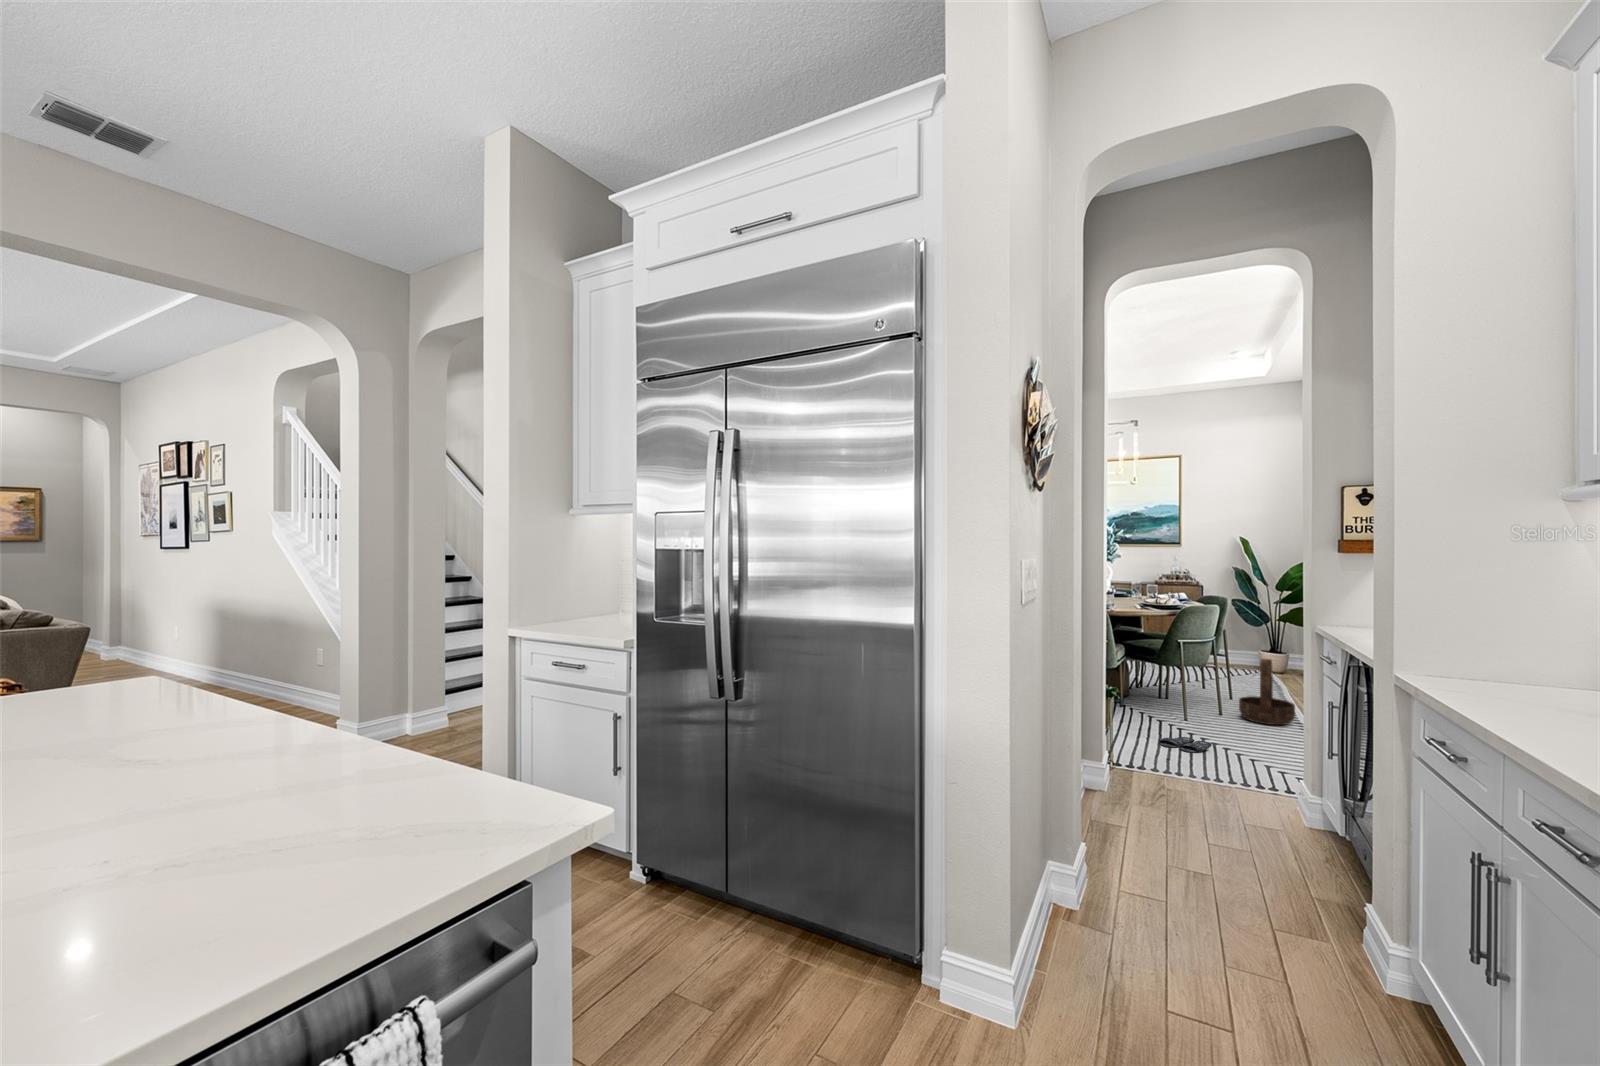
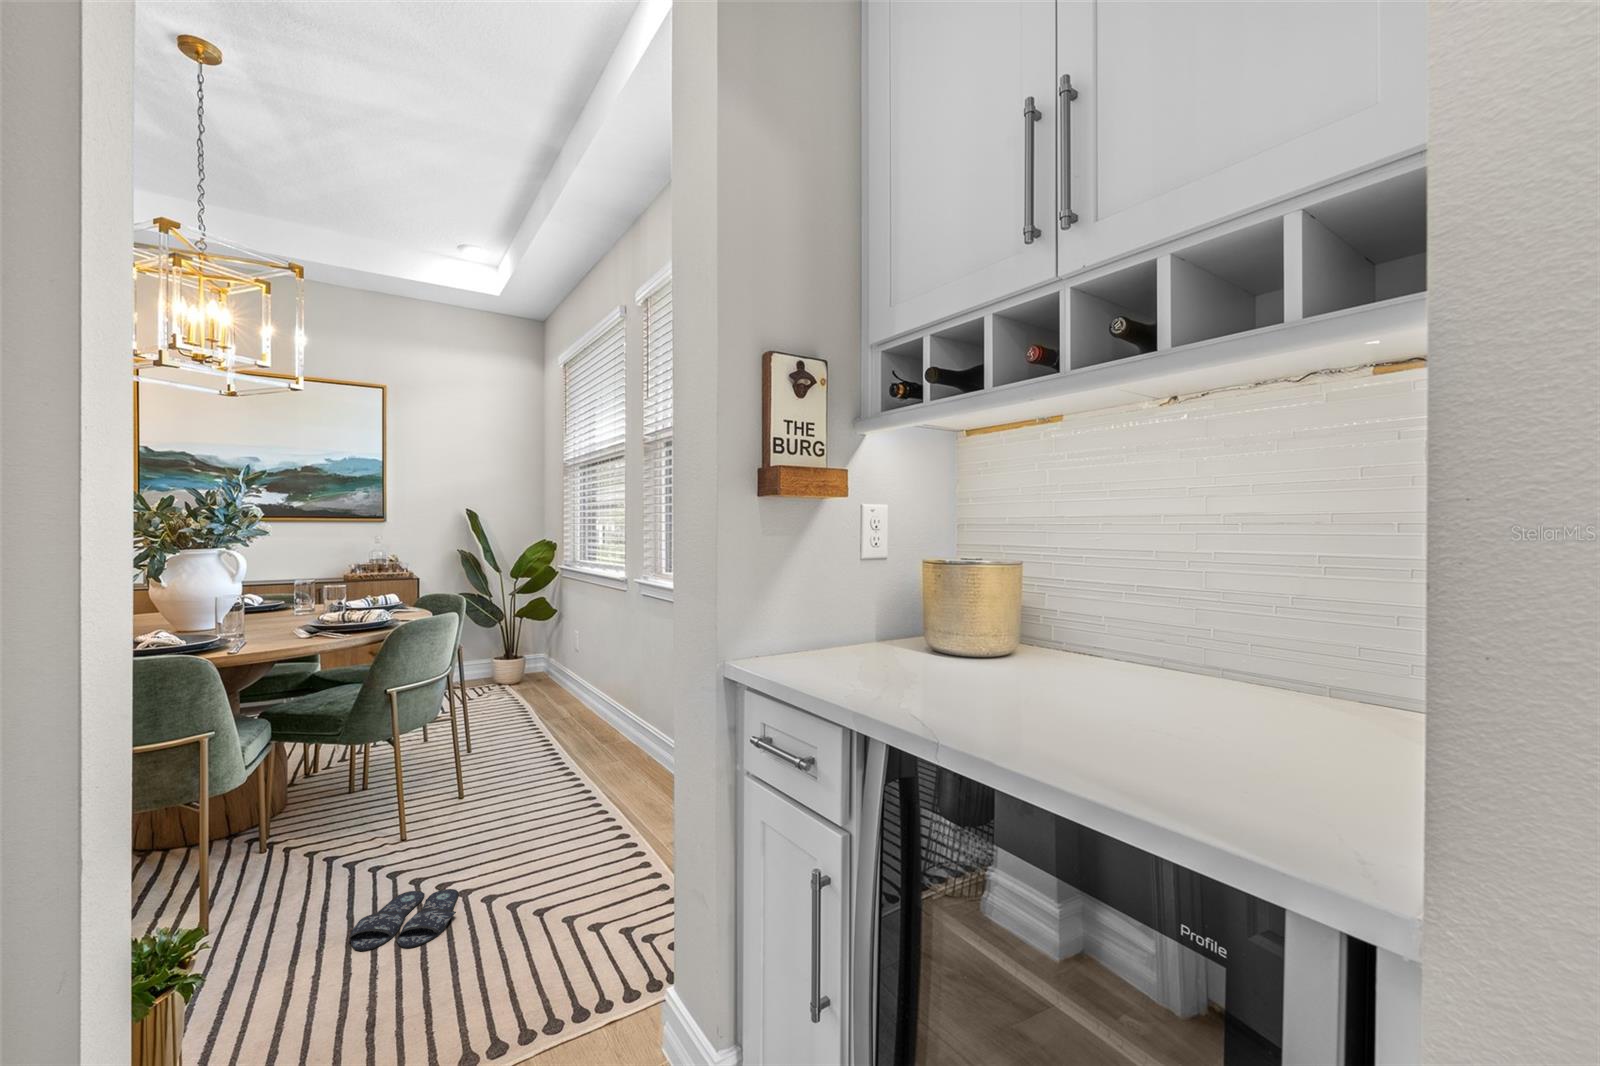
basket: present [1239,659,1295,725] -> none [489,688,568,796]

